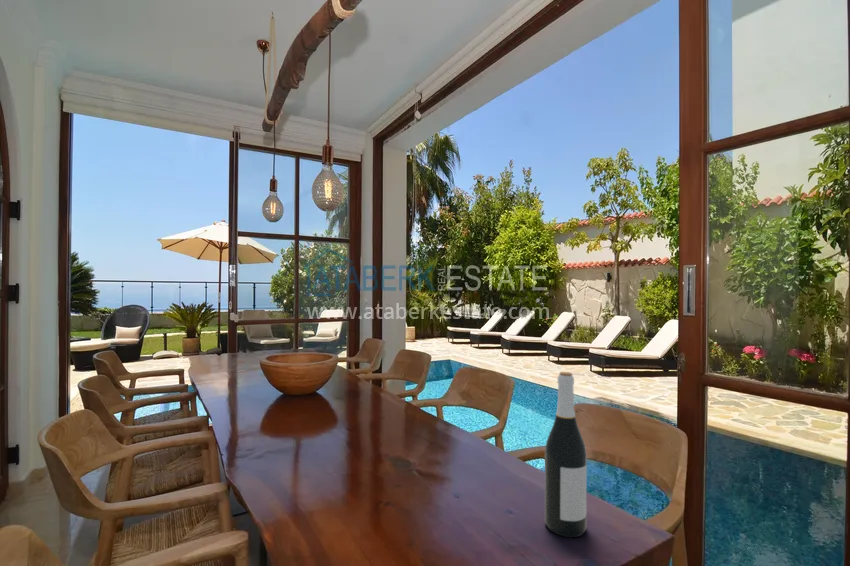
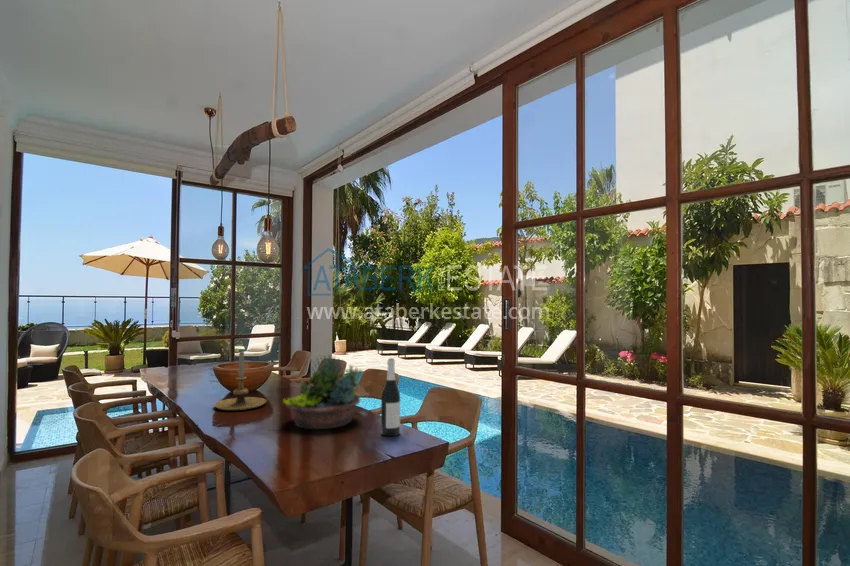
candle holder: none [250,344,327,437] -> present [214,352,266,410]
succulent planter: none [351,353,490,501] -> present [284,356,362,429]

